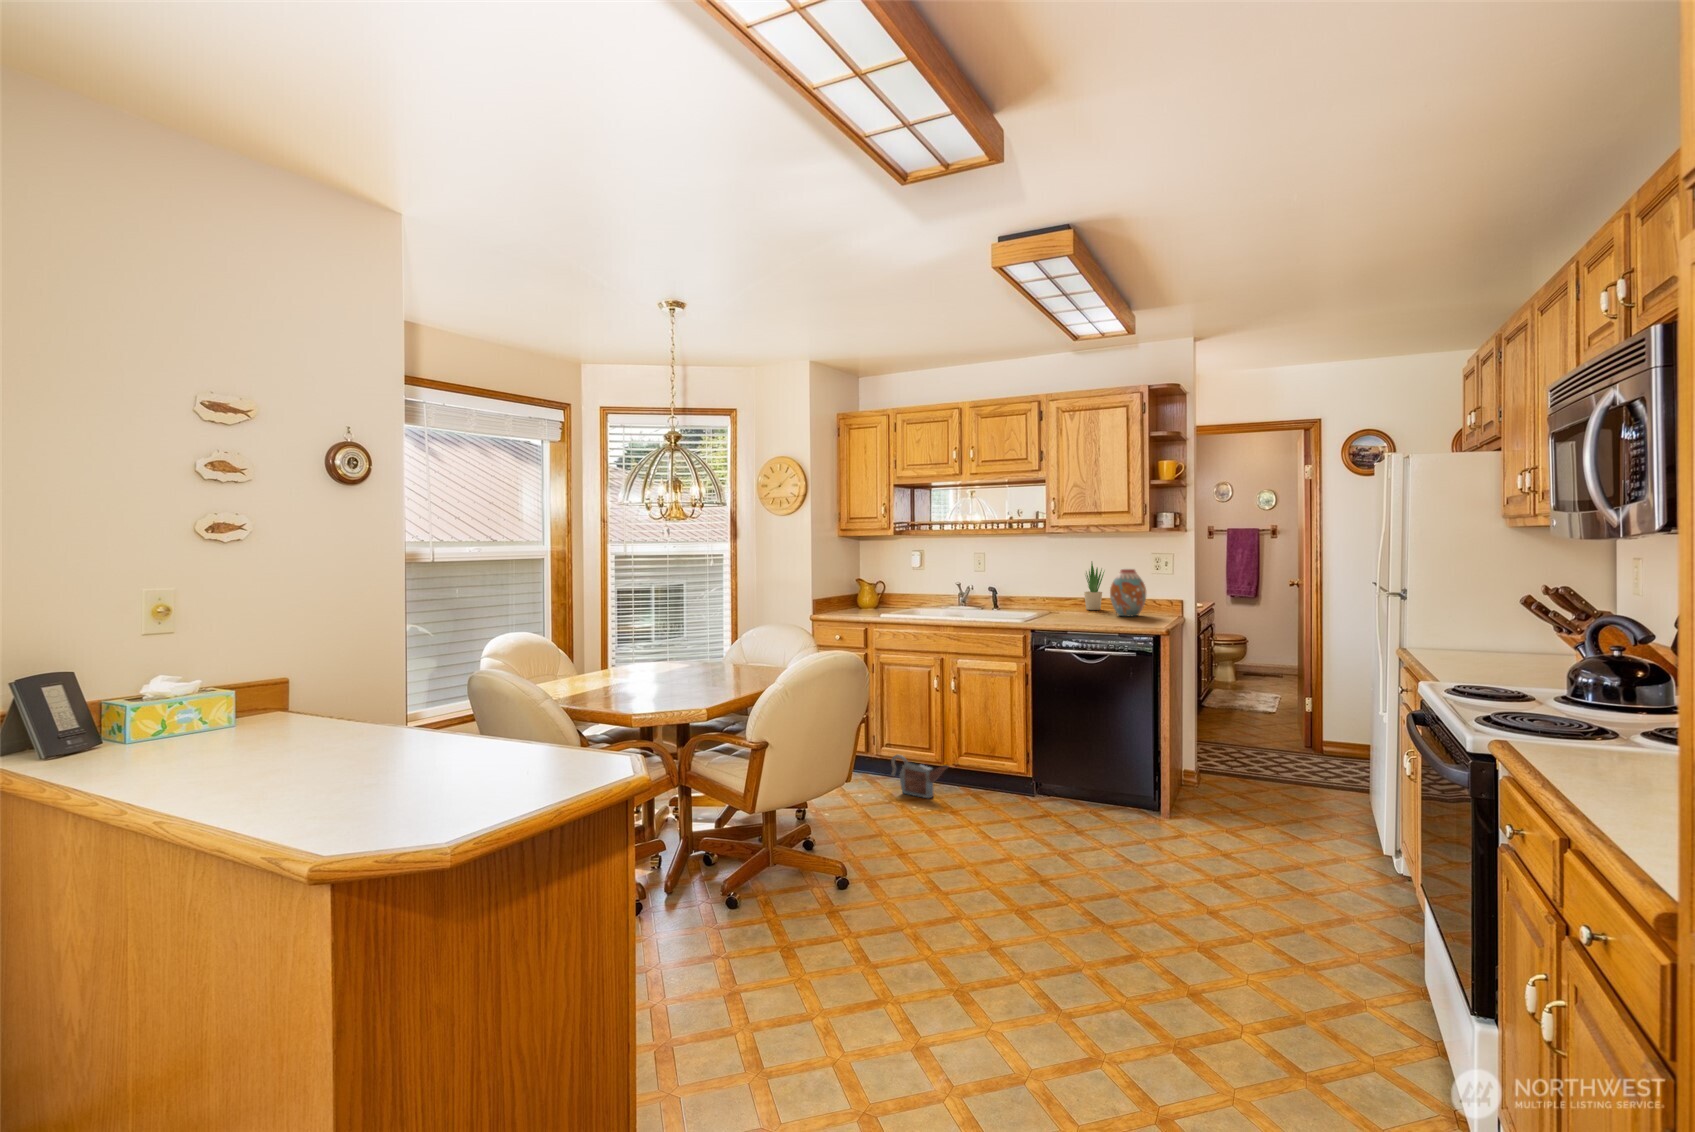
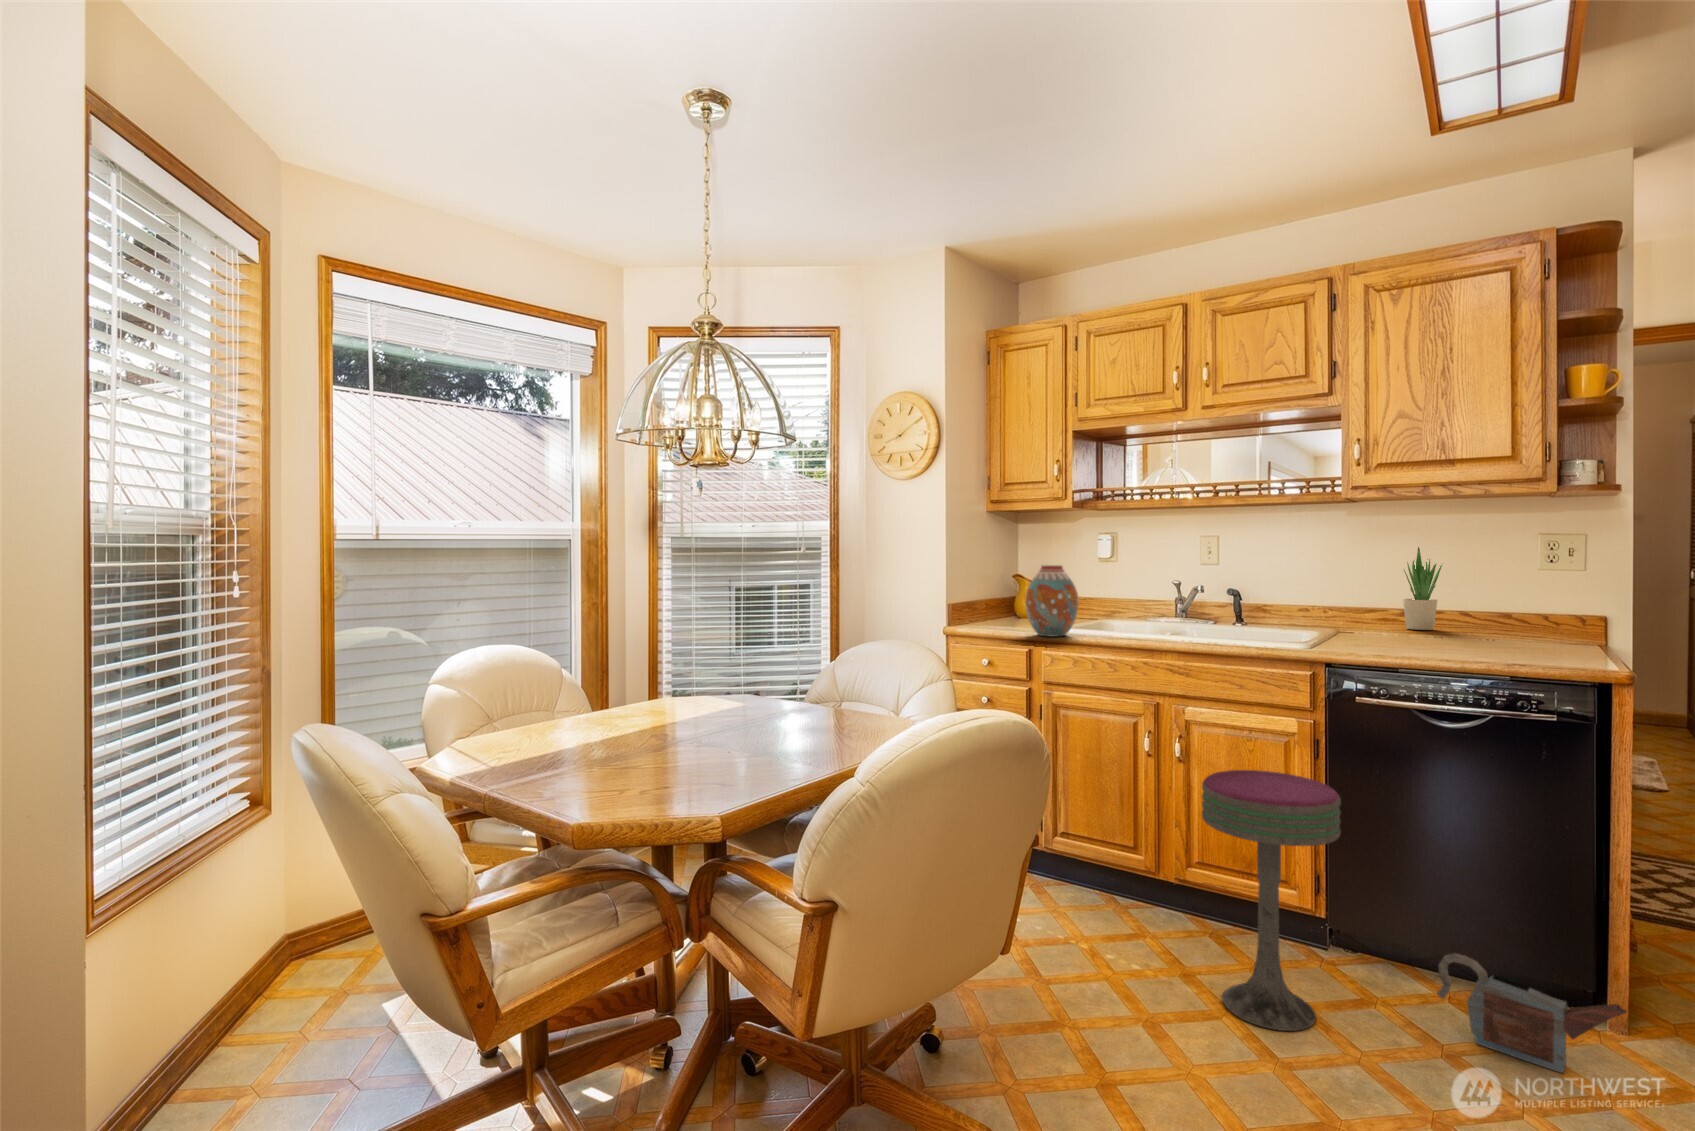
vase: present [1110,569,1146,616] -> present [1025,565,1079,636]
bar stool: none [960,691,1030,828] -> present [1202,770,1341,1031]
watering can: present [891,754,948,798] -> present [1437,953,1627,1073]

